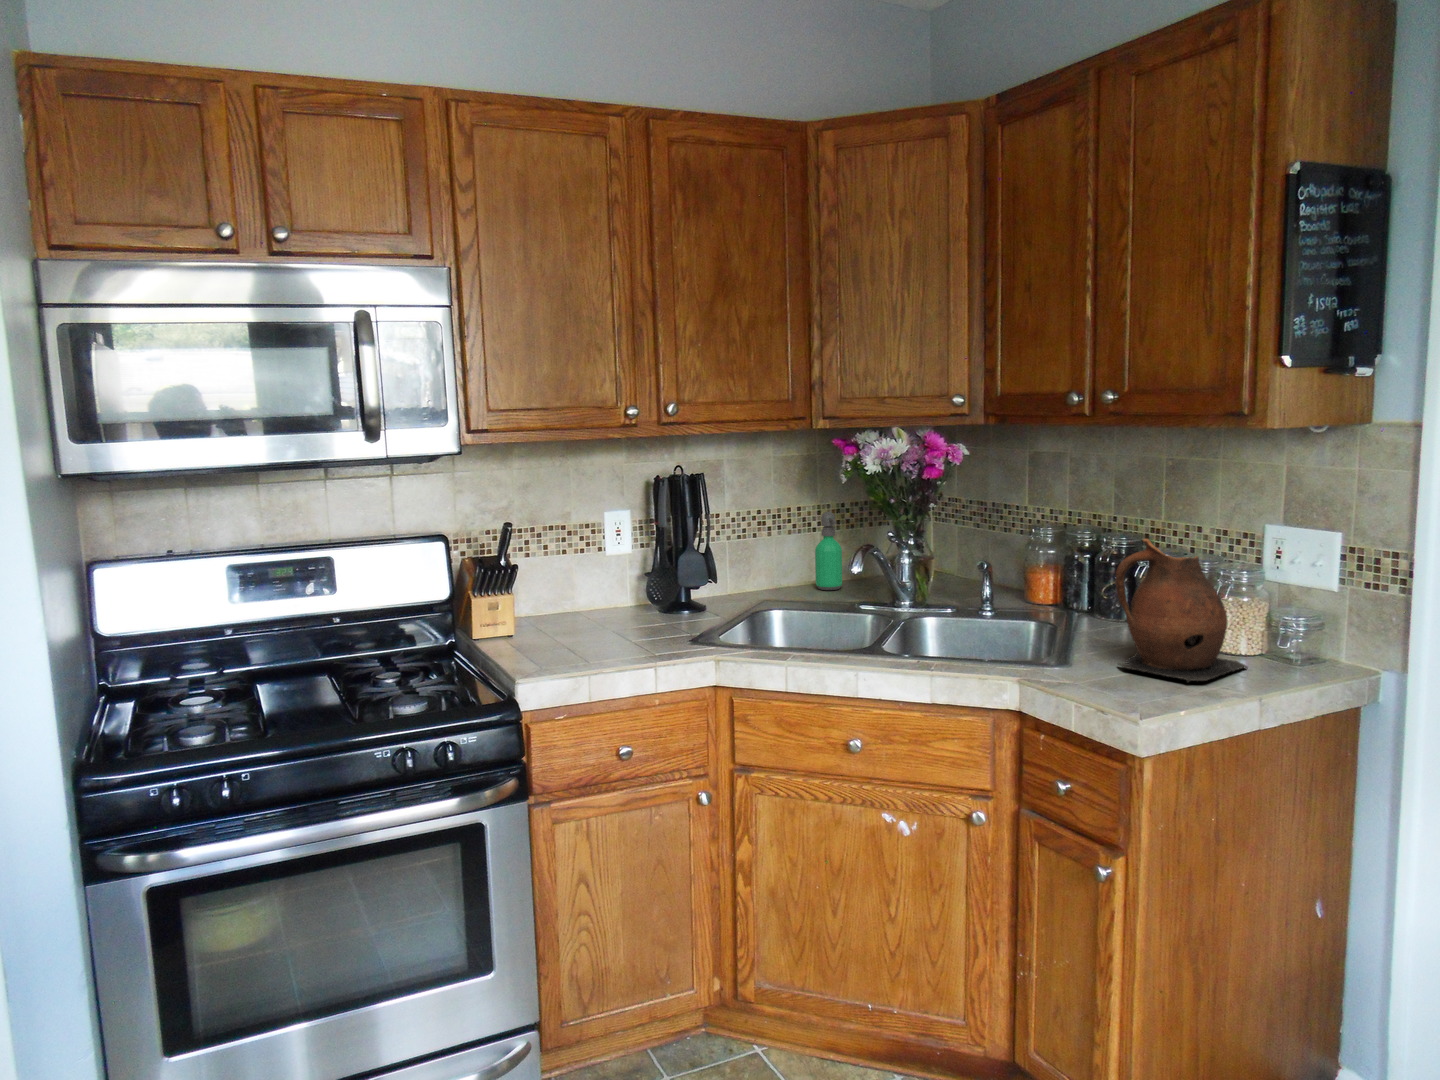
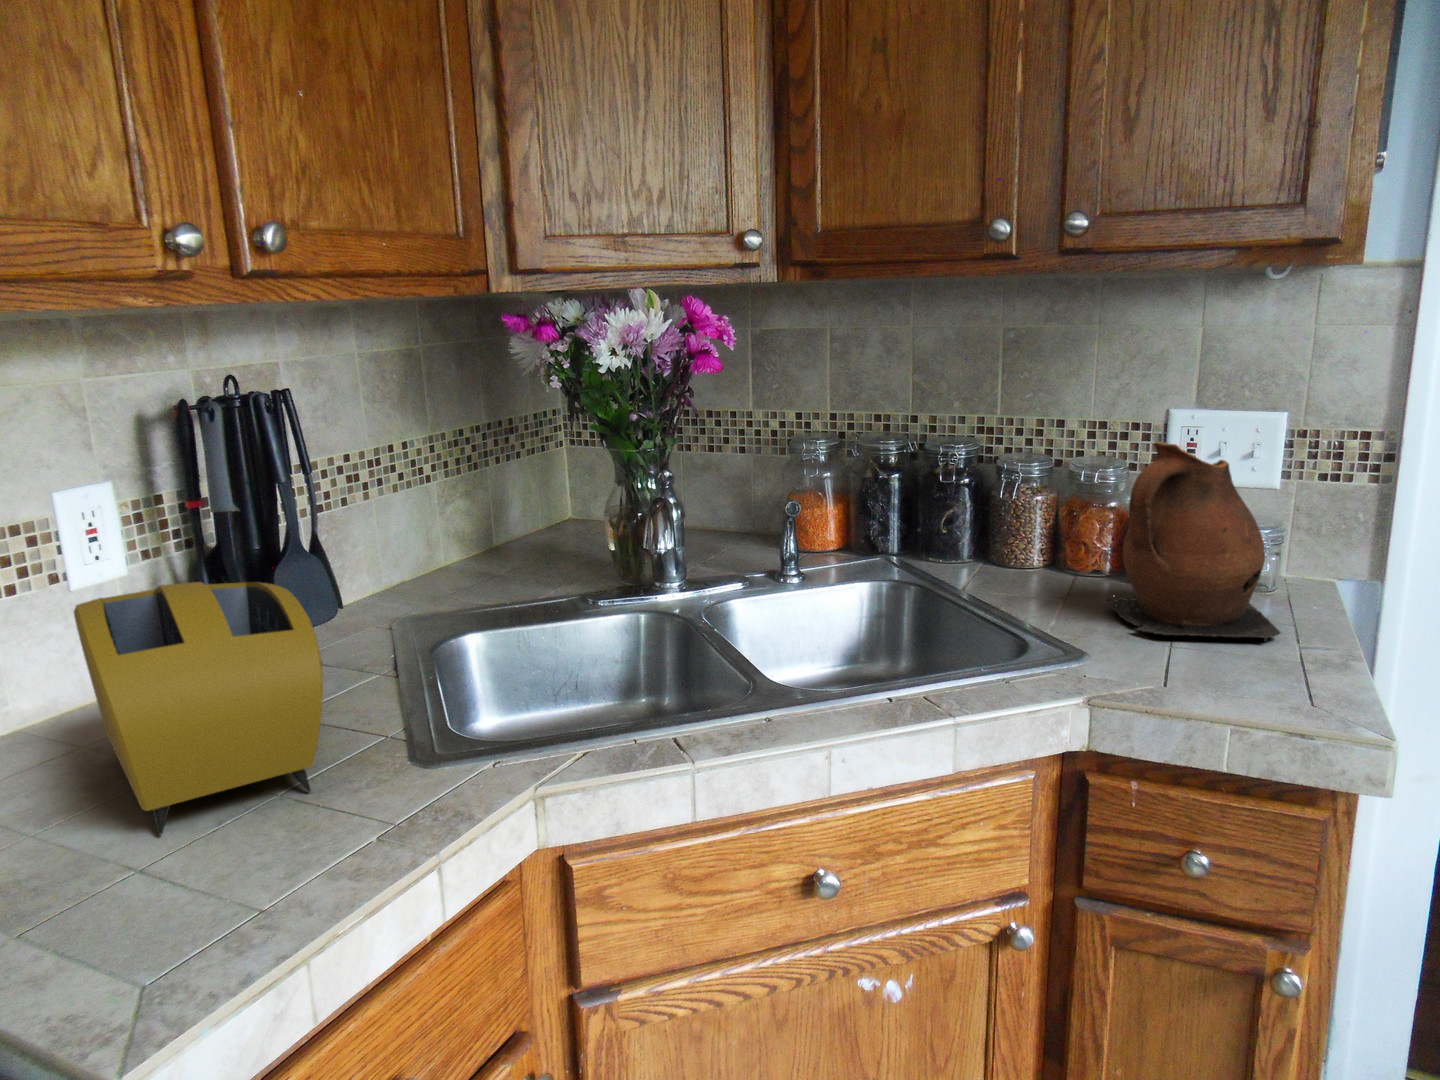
soap dispenser: present [815,512,842,590] -> none [450,446,500,579]
toaster: none [566,551,657,644] -> present [74,582,323,835]

